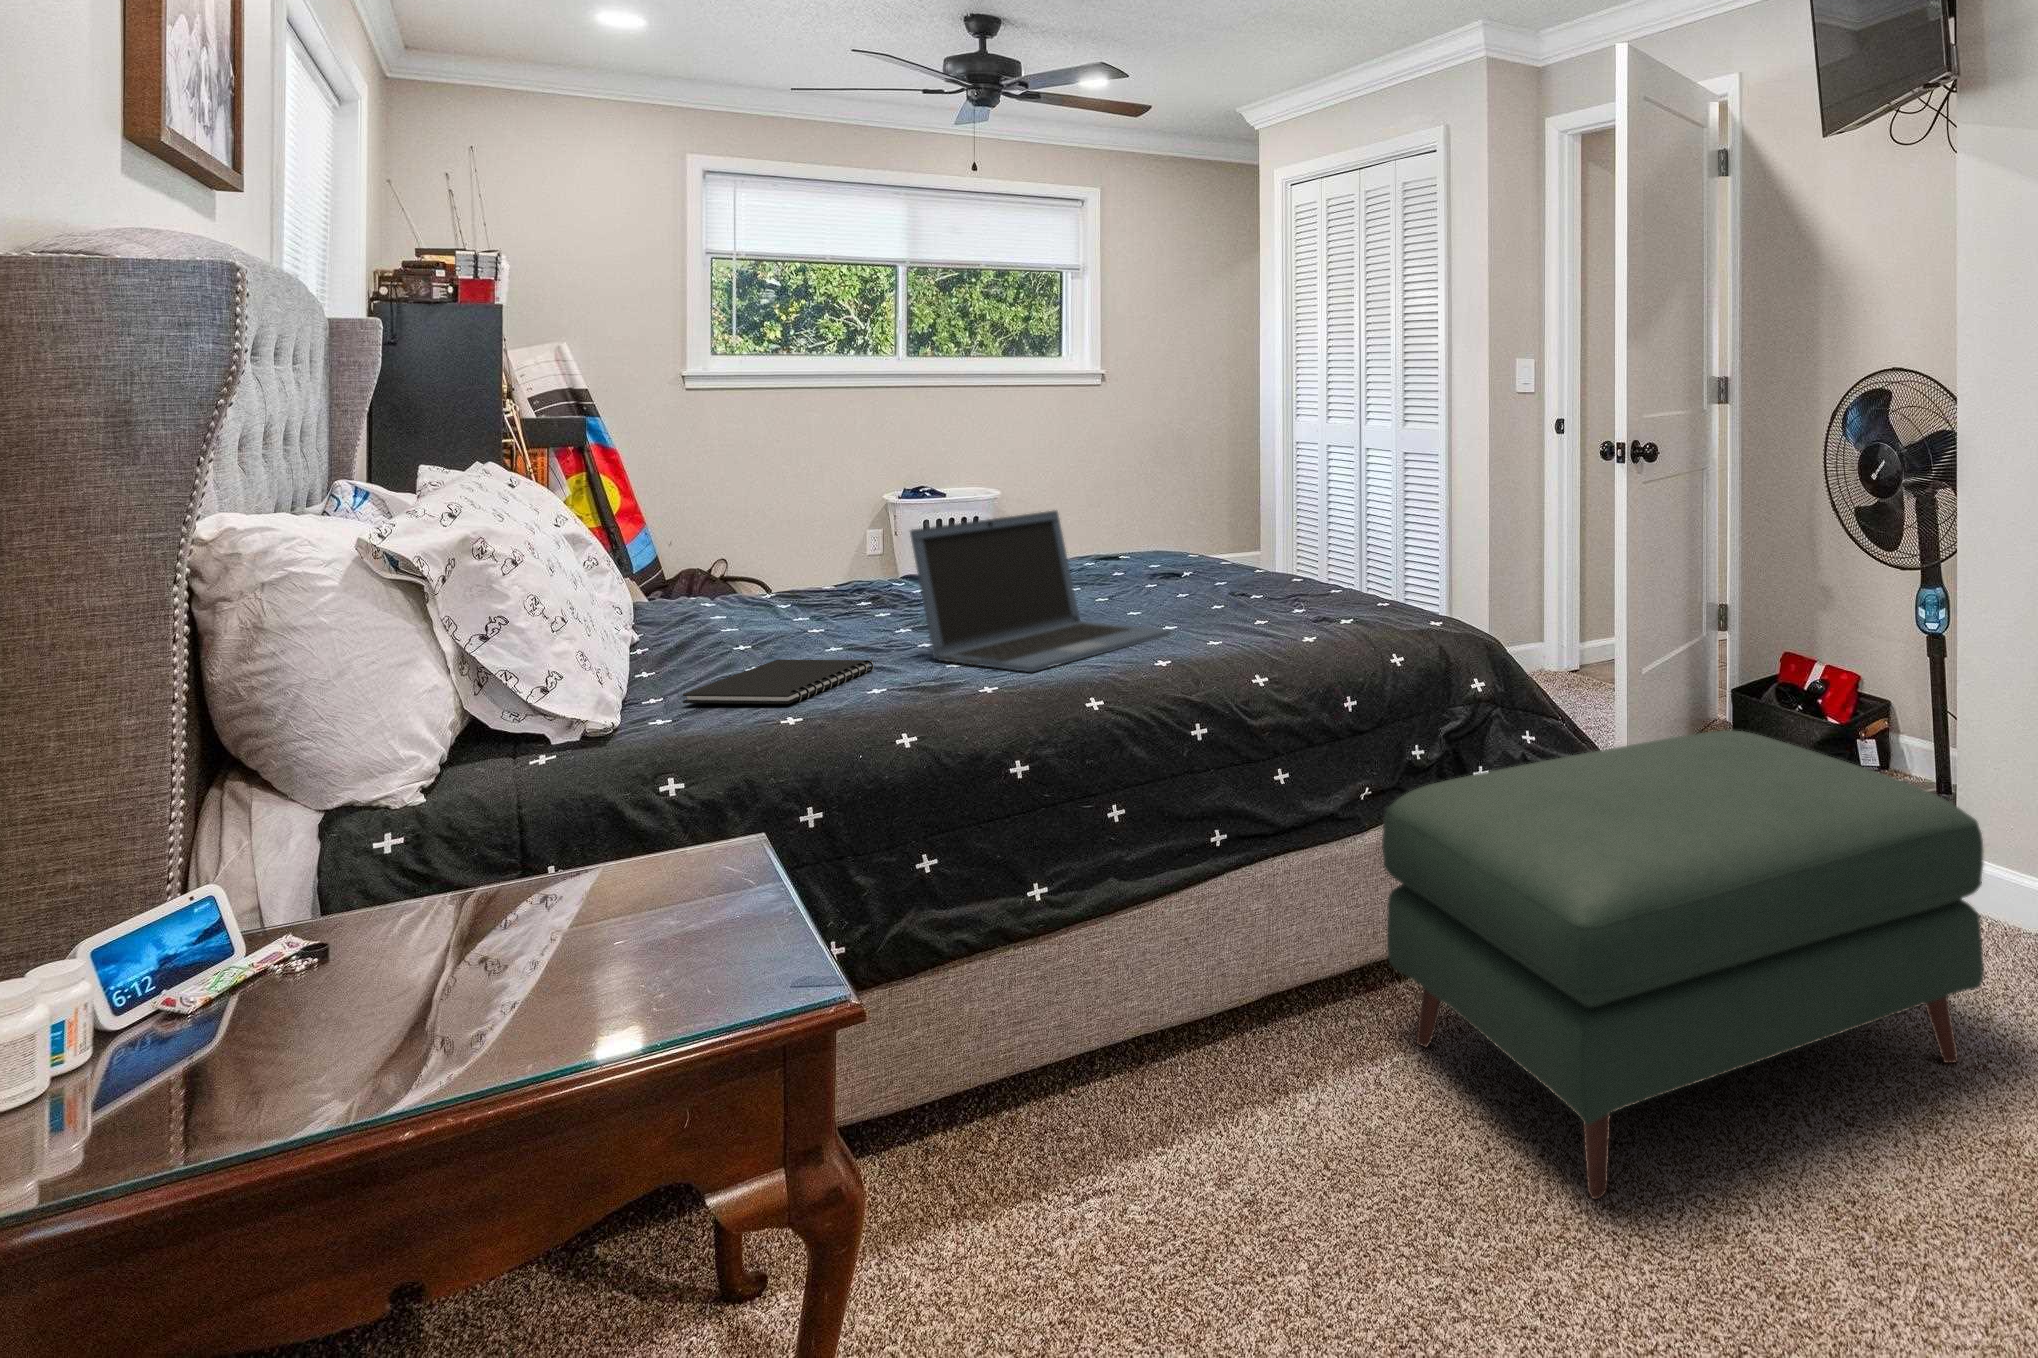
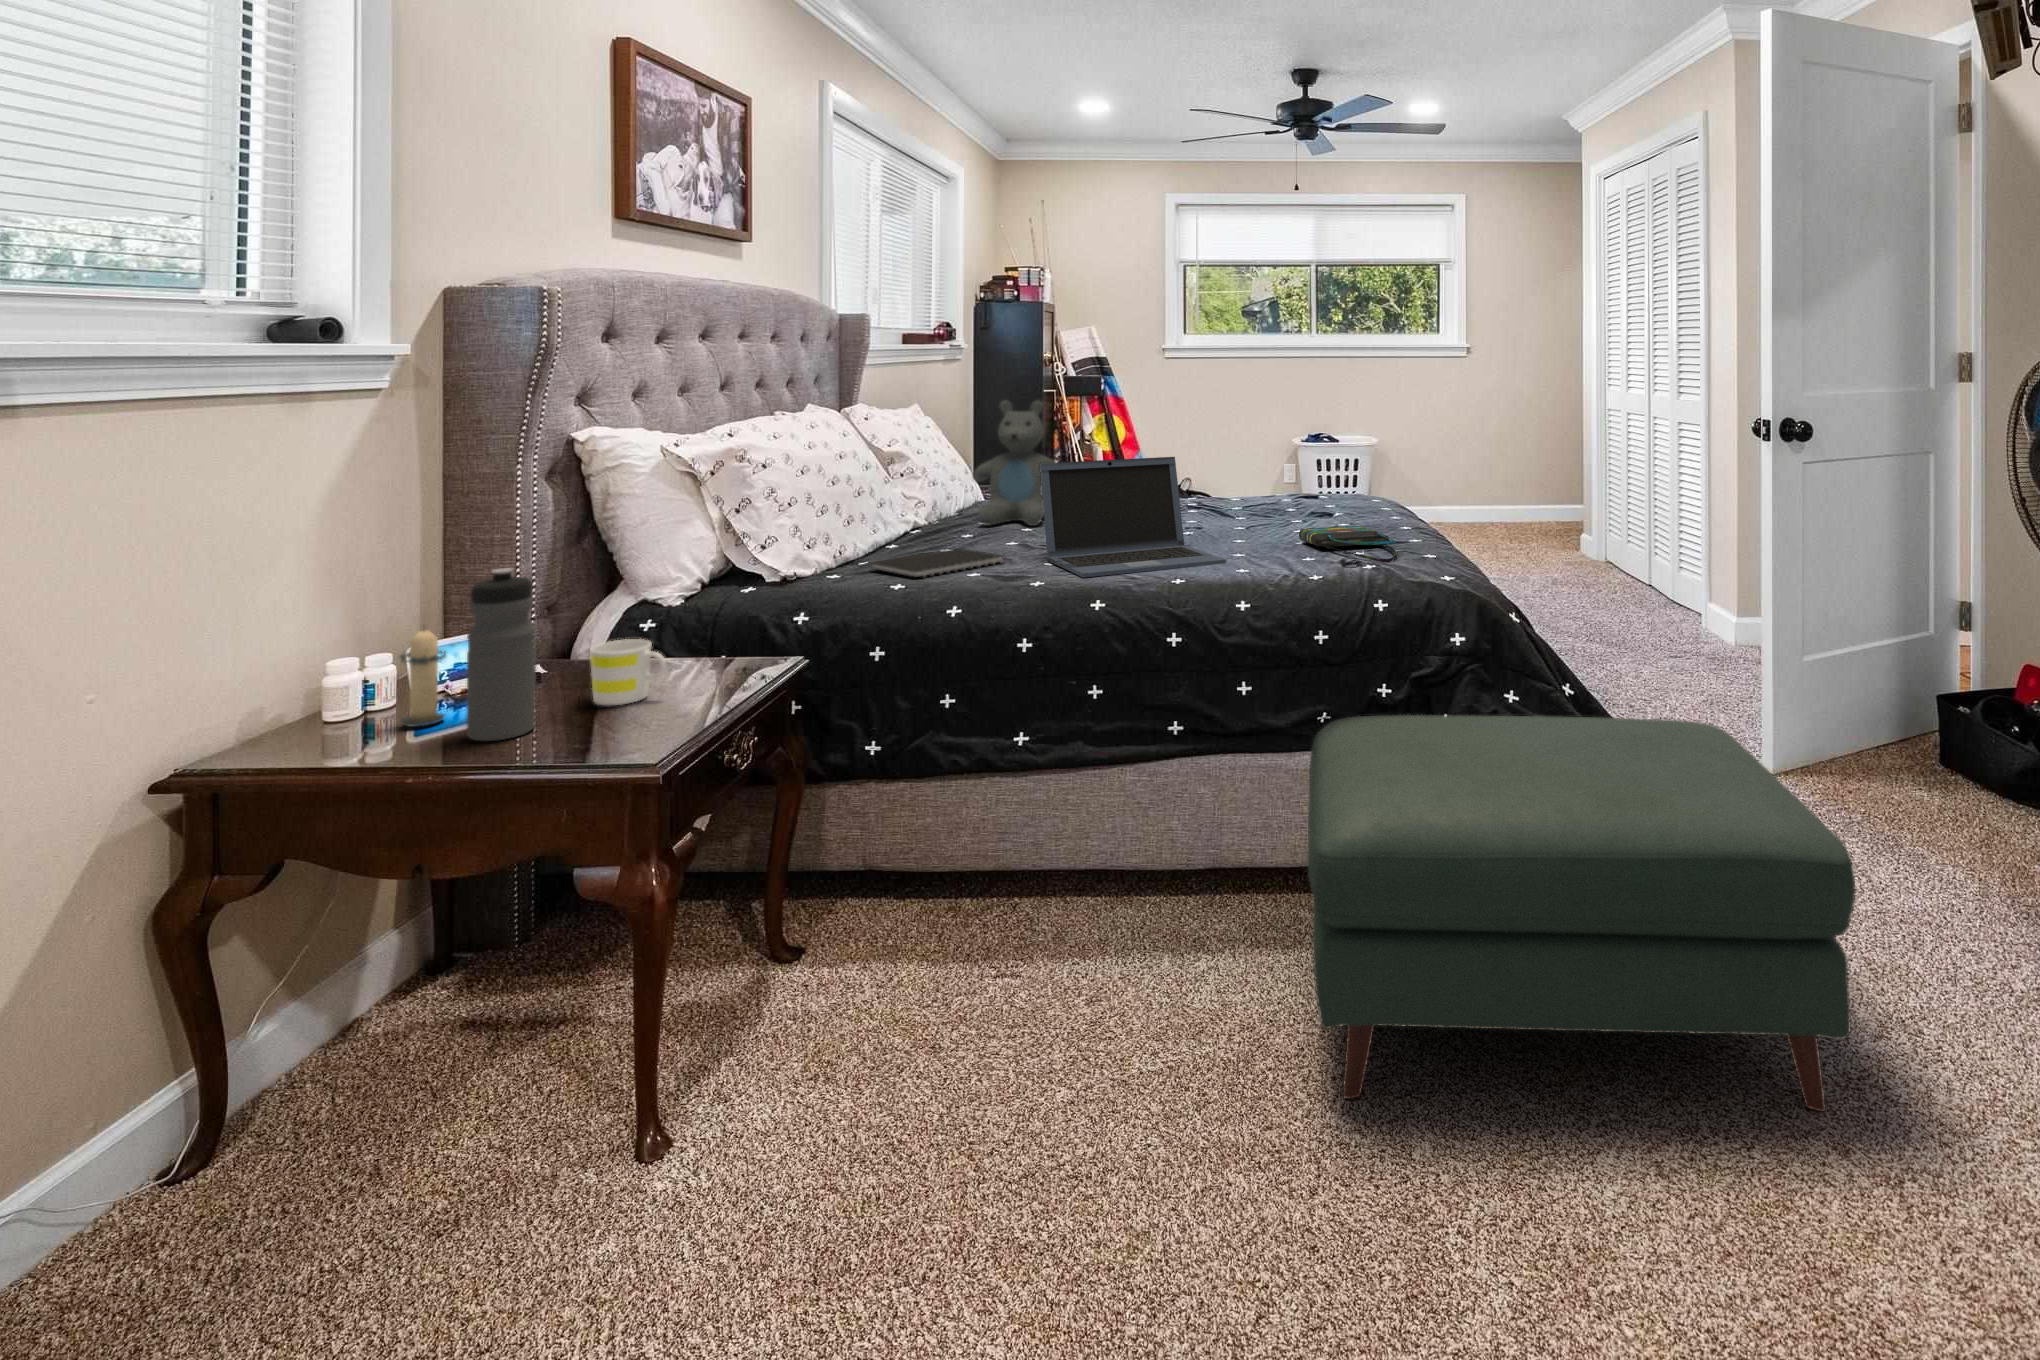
teddy bear: none [678,450,831,631] -> present [973,400,1055,526]
tote bag: none [1203,578,1354,612] -> present [1299,526,1396,562]
water bottle: none [396,749,520,1060] -> present [467,568,536,742]
mug: none [531,842,673,960] -> present [590,639,667,706]
candle: none [170,881,288,1081] -> present [400,629,446,727]

